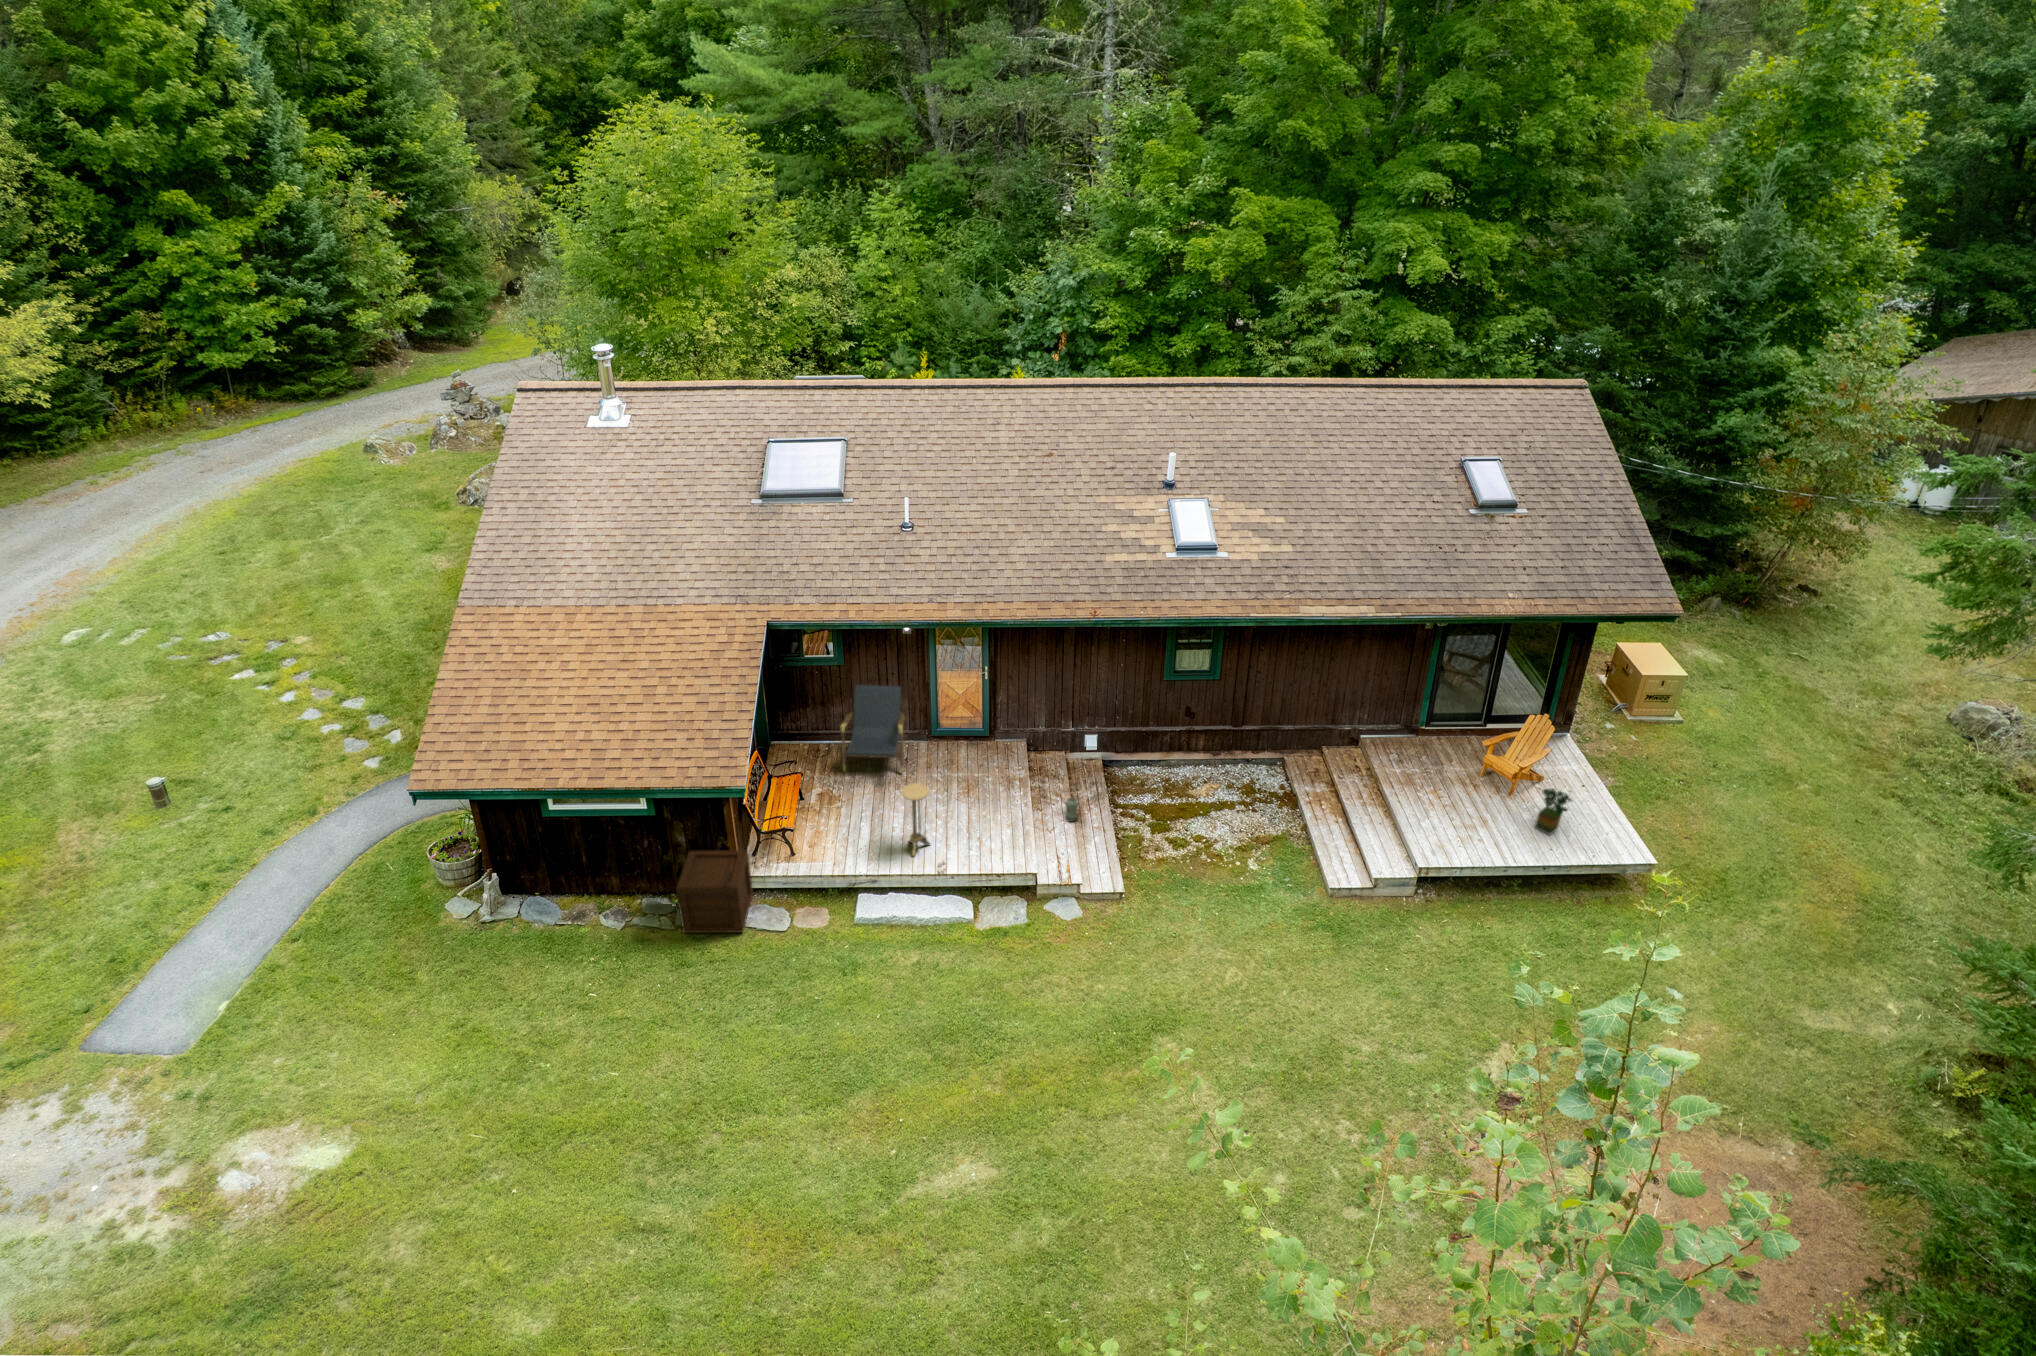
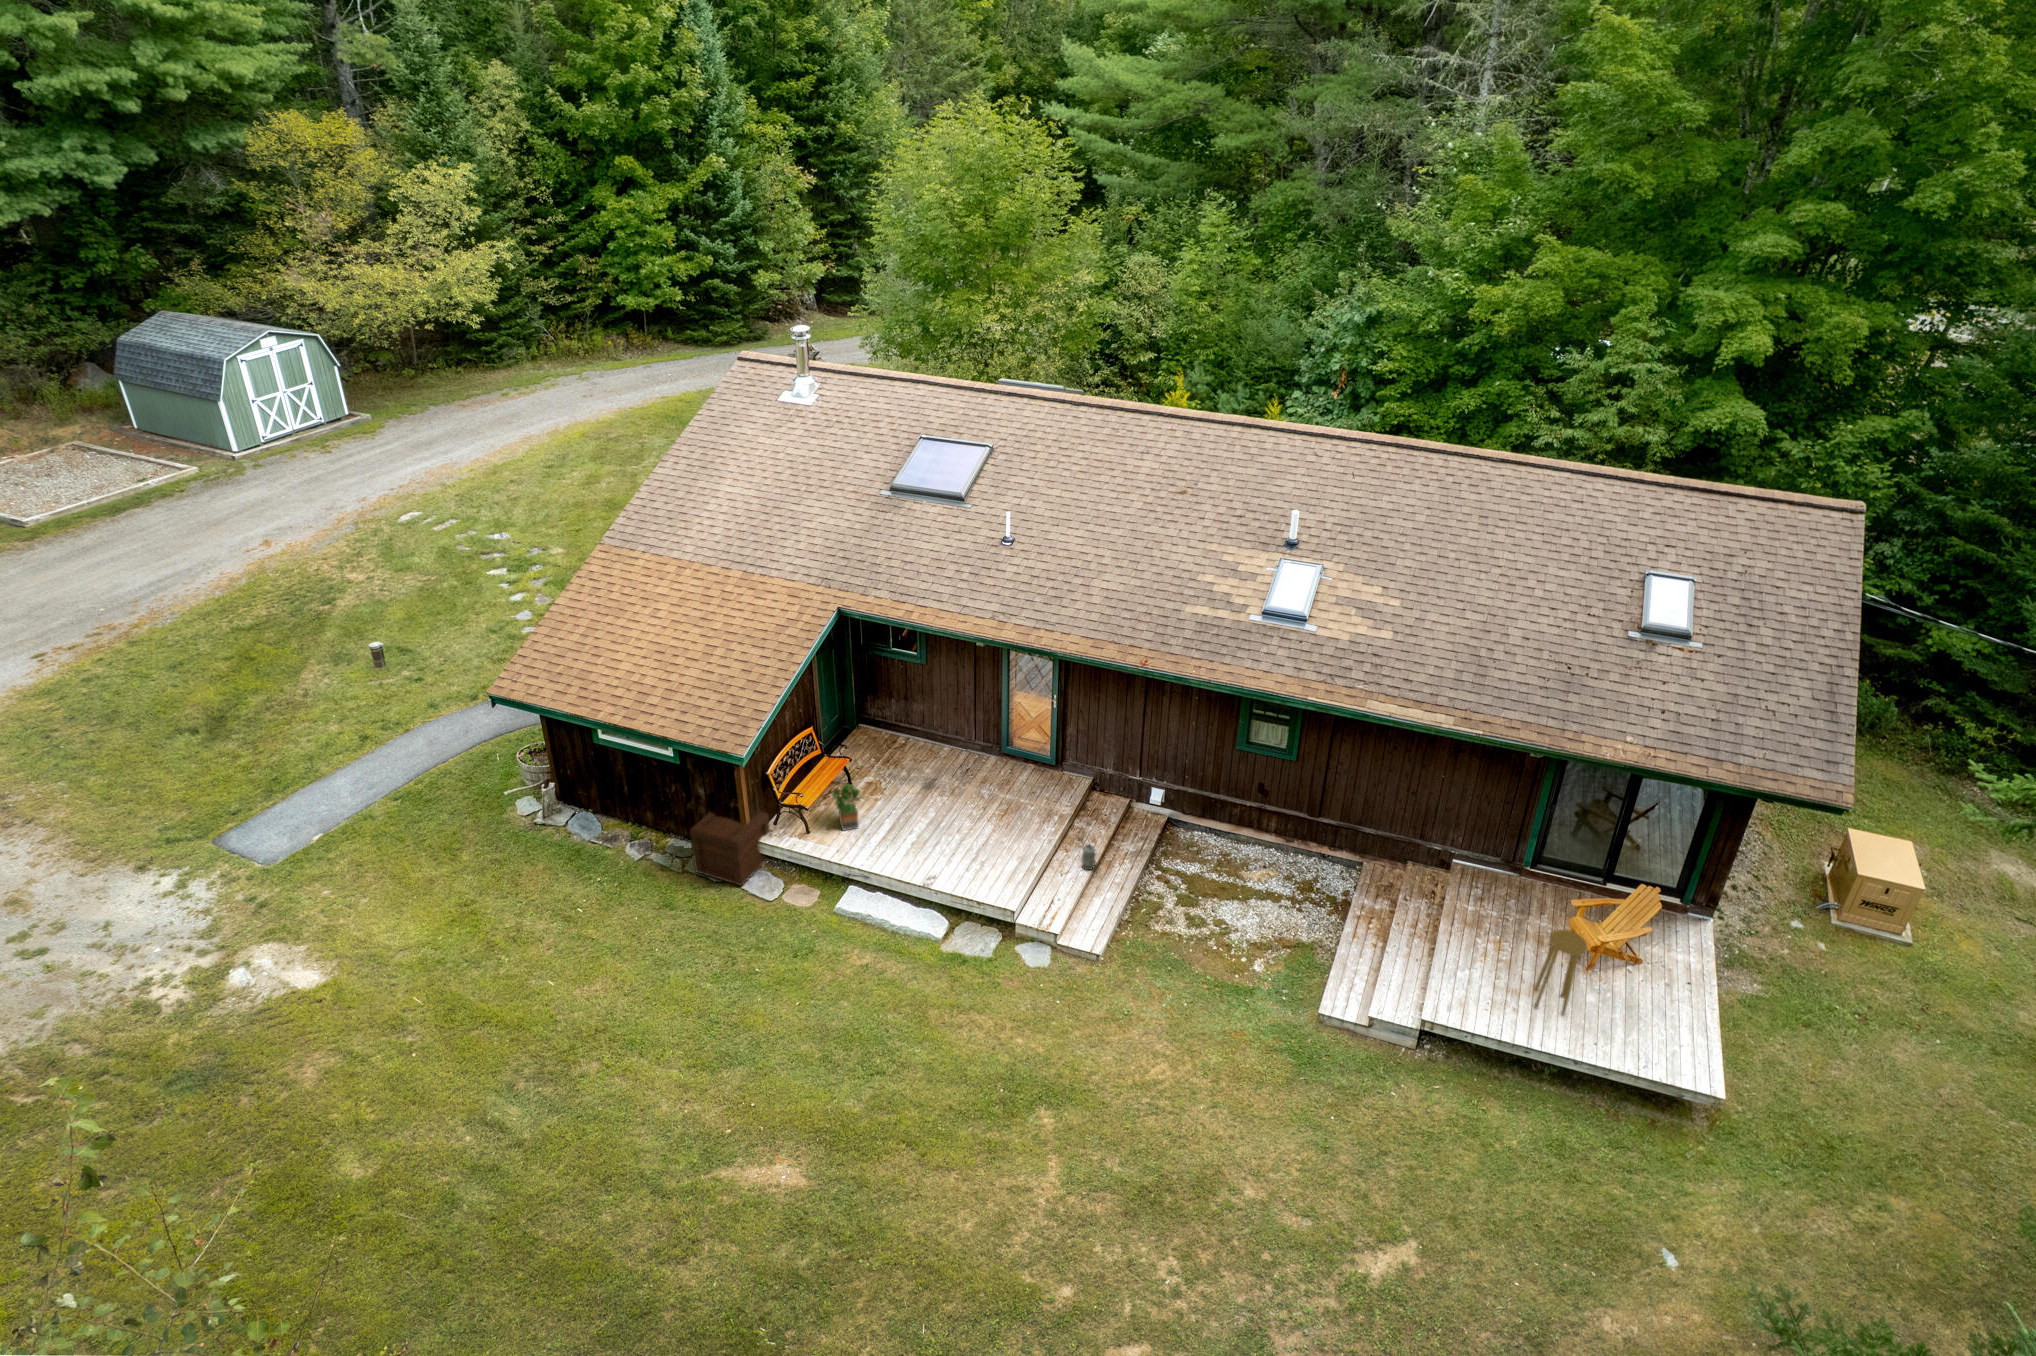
lounge chair: present [840,685,905,772] -> none [903,686,976,781]
stool: none [1474,761,1521,832] -> present [1535,930,1587,1014]
side table: present [901,783,930,856] -> none [909,789,938,861]
potted tree: present [1535,789,1572,835] -> present [832,784,860,830]

